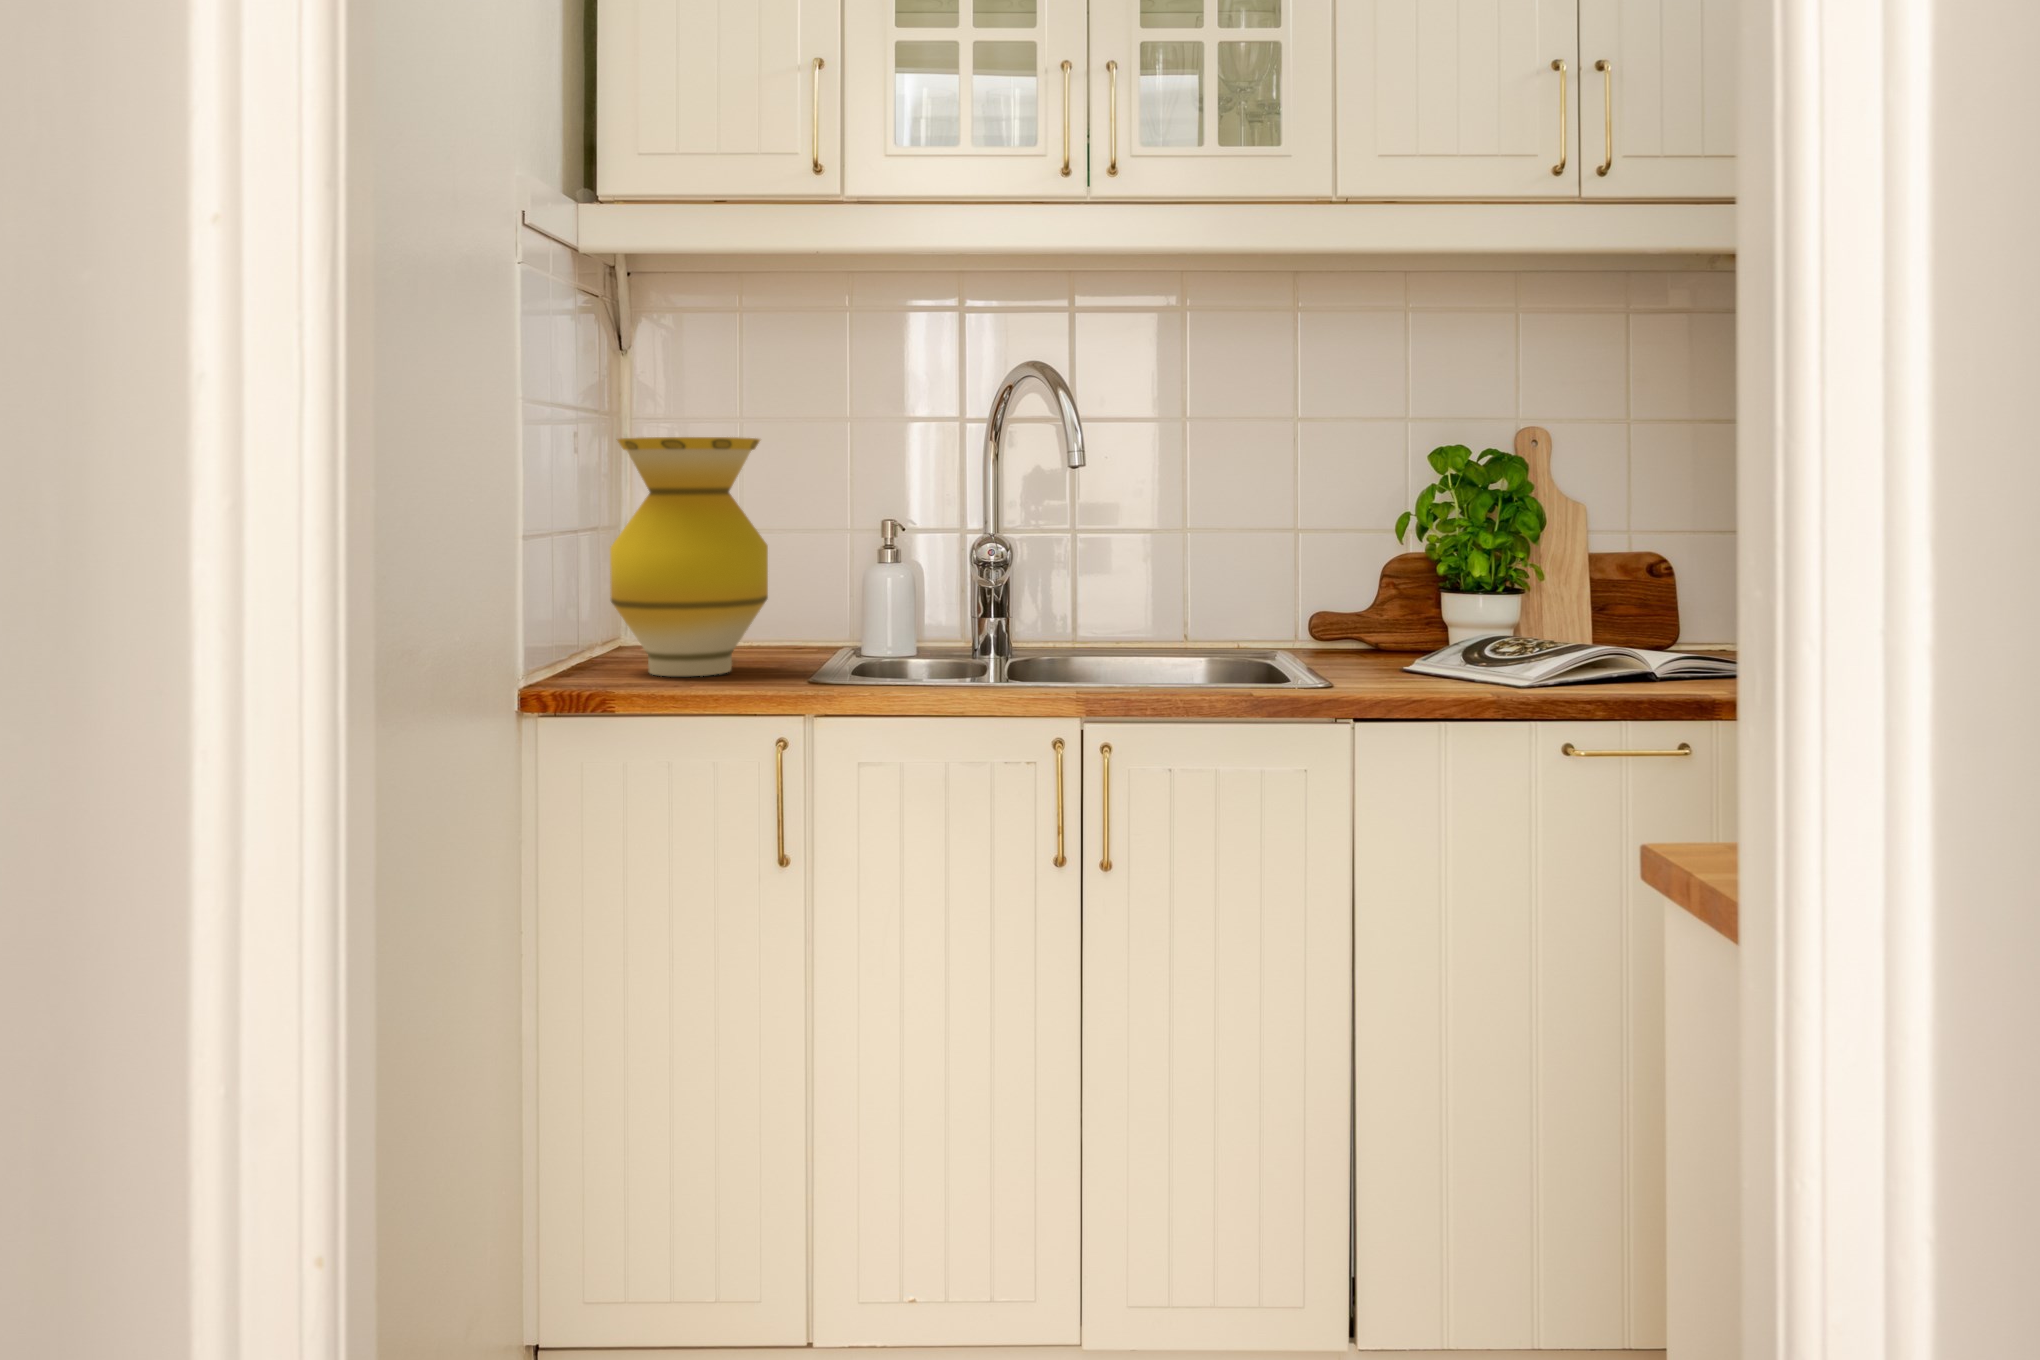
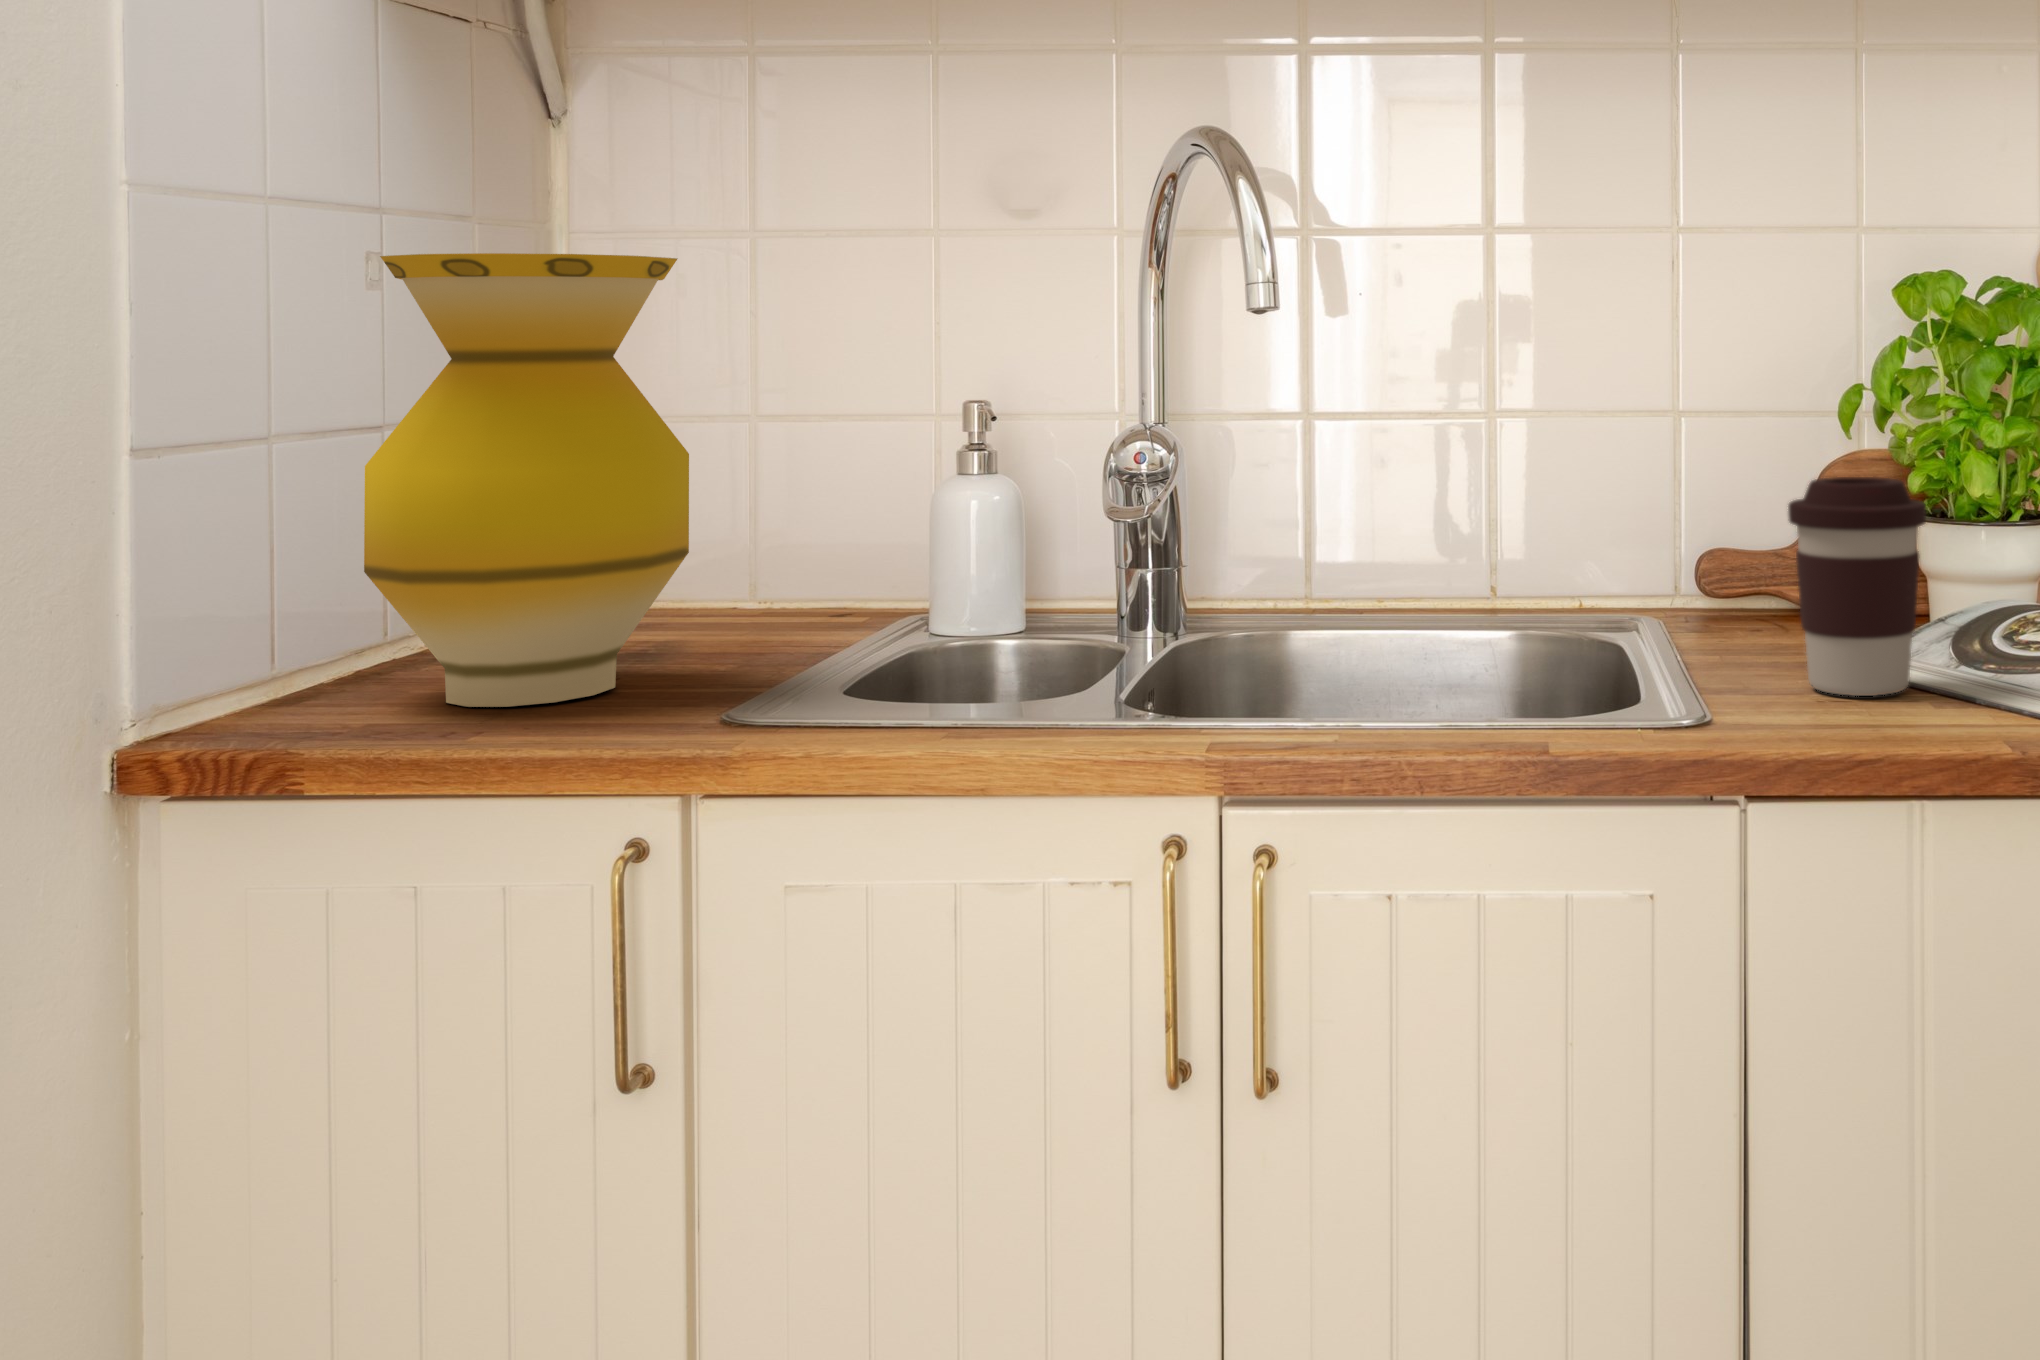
coffee cup: none [1369,563,1447,683] -> present [1788,477,1926,696]

